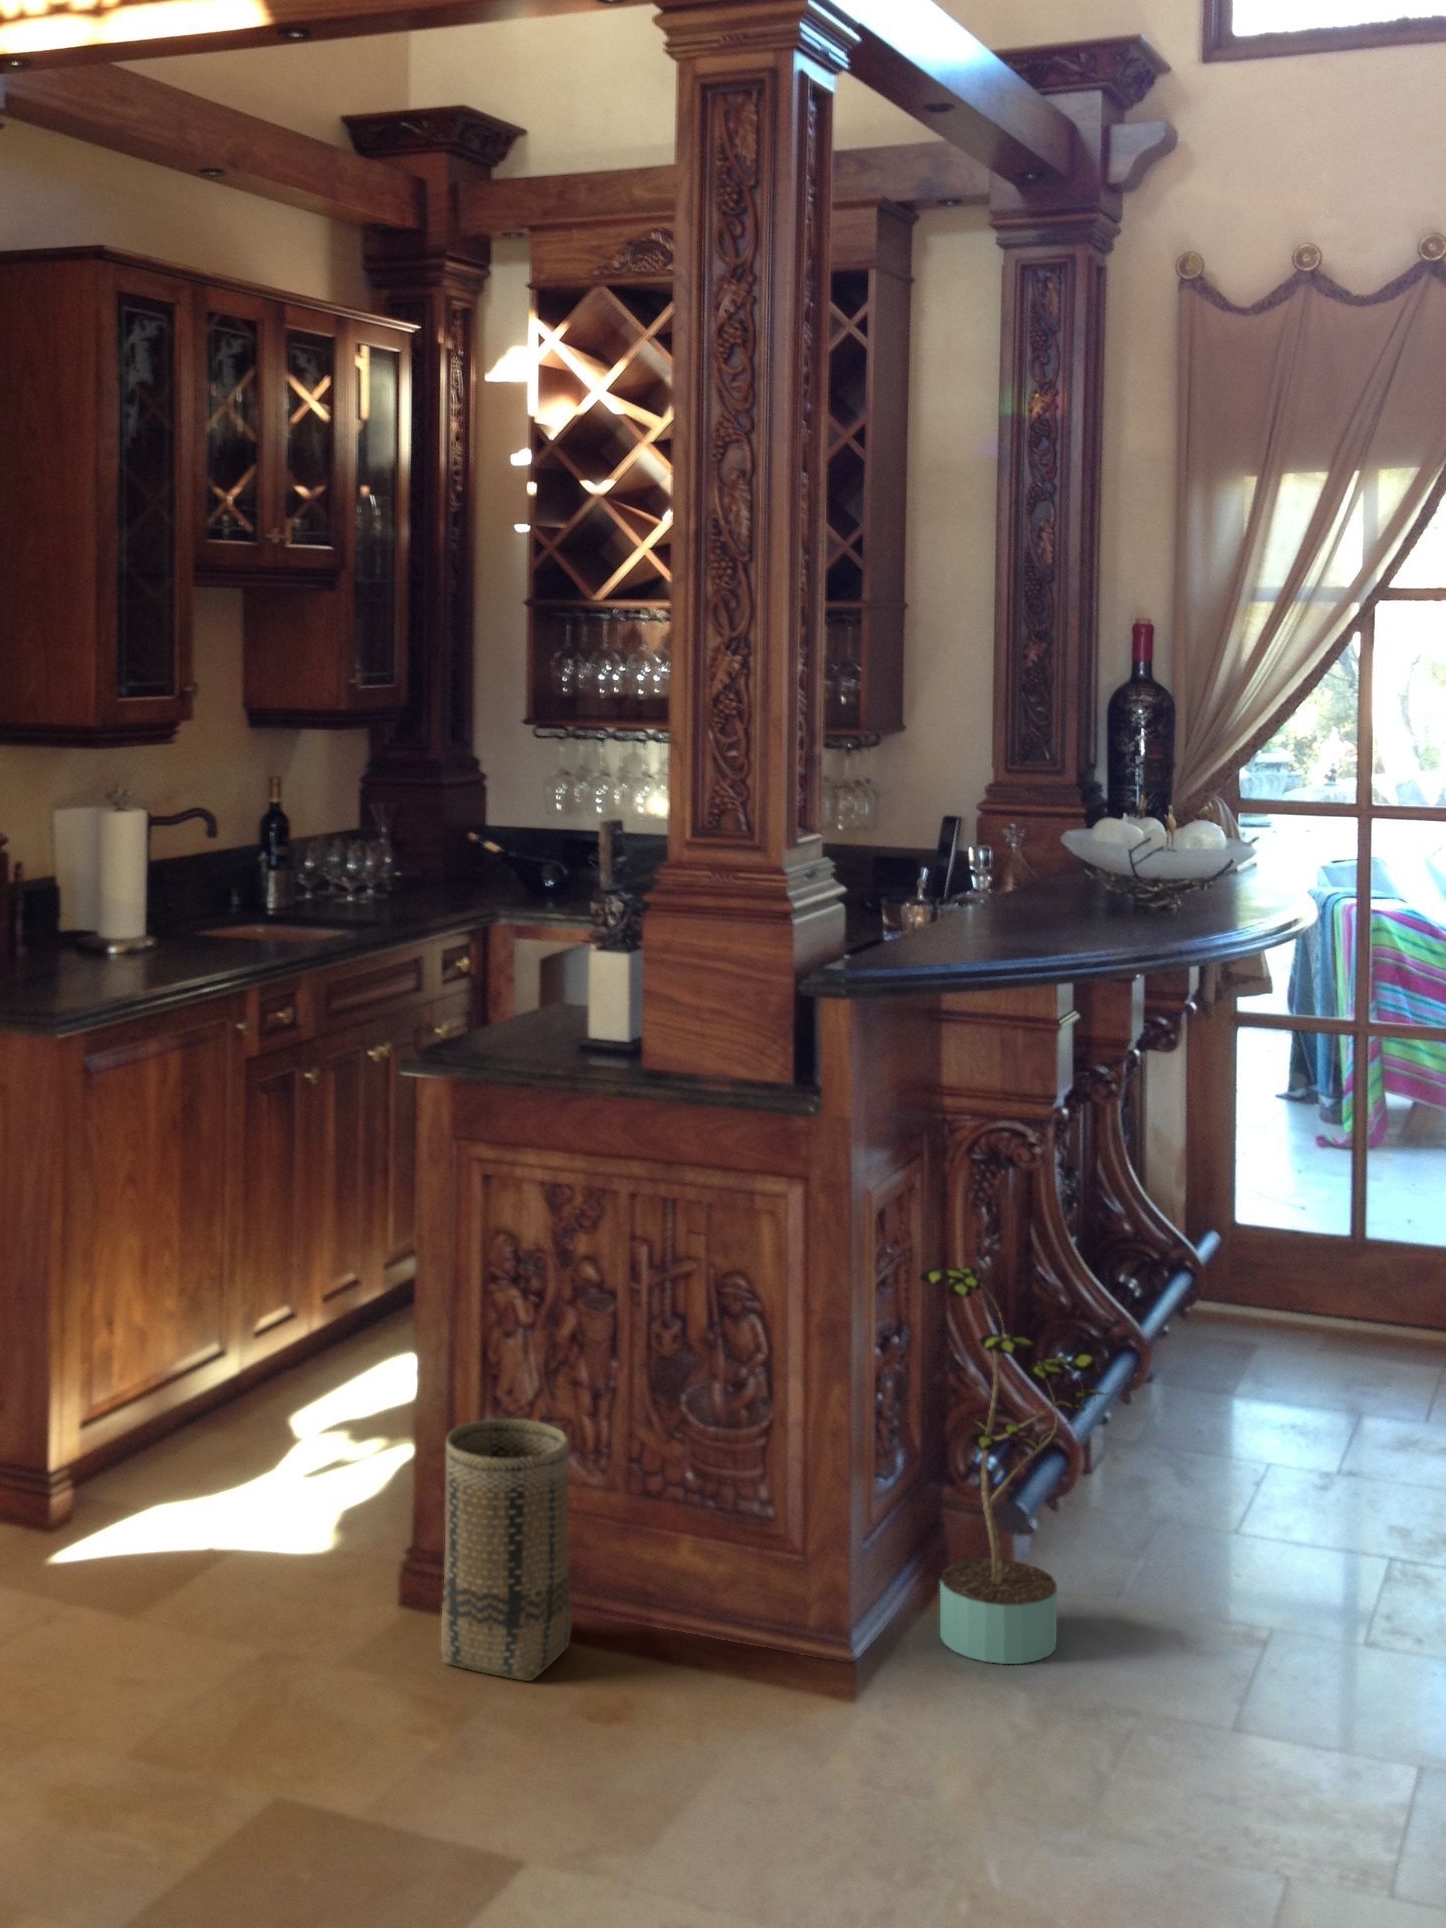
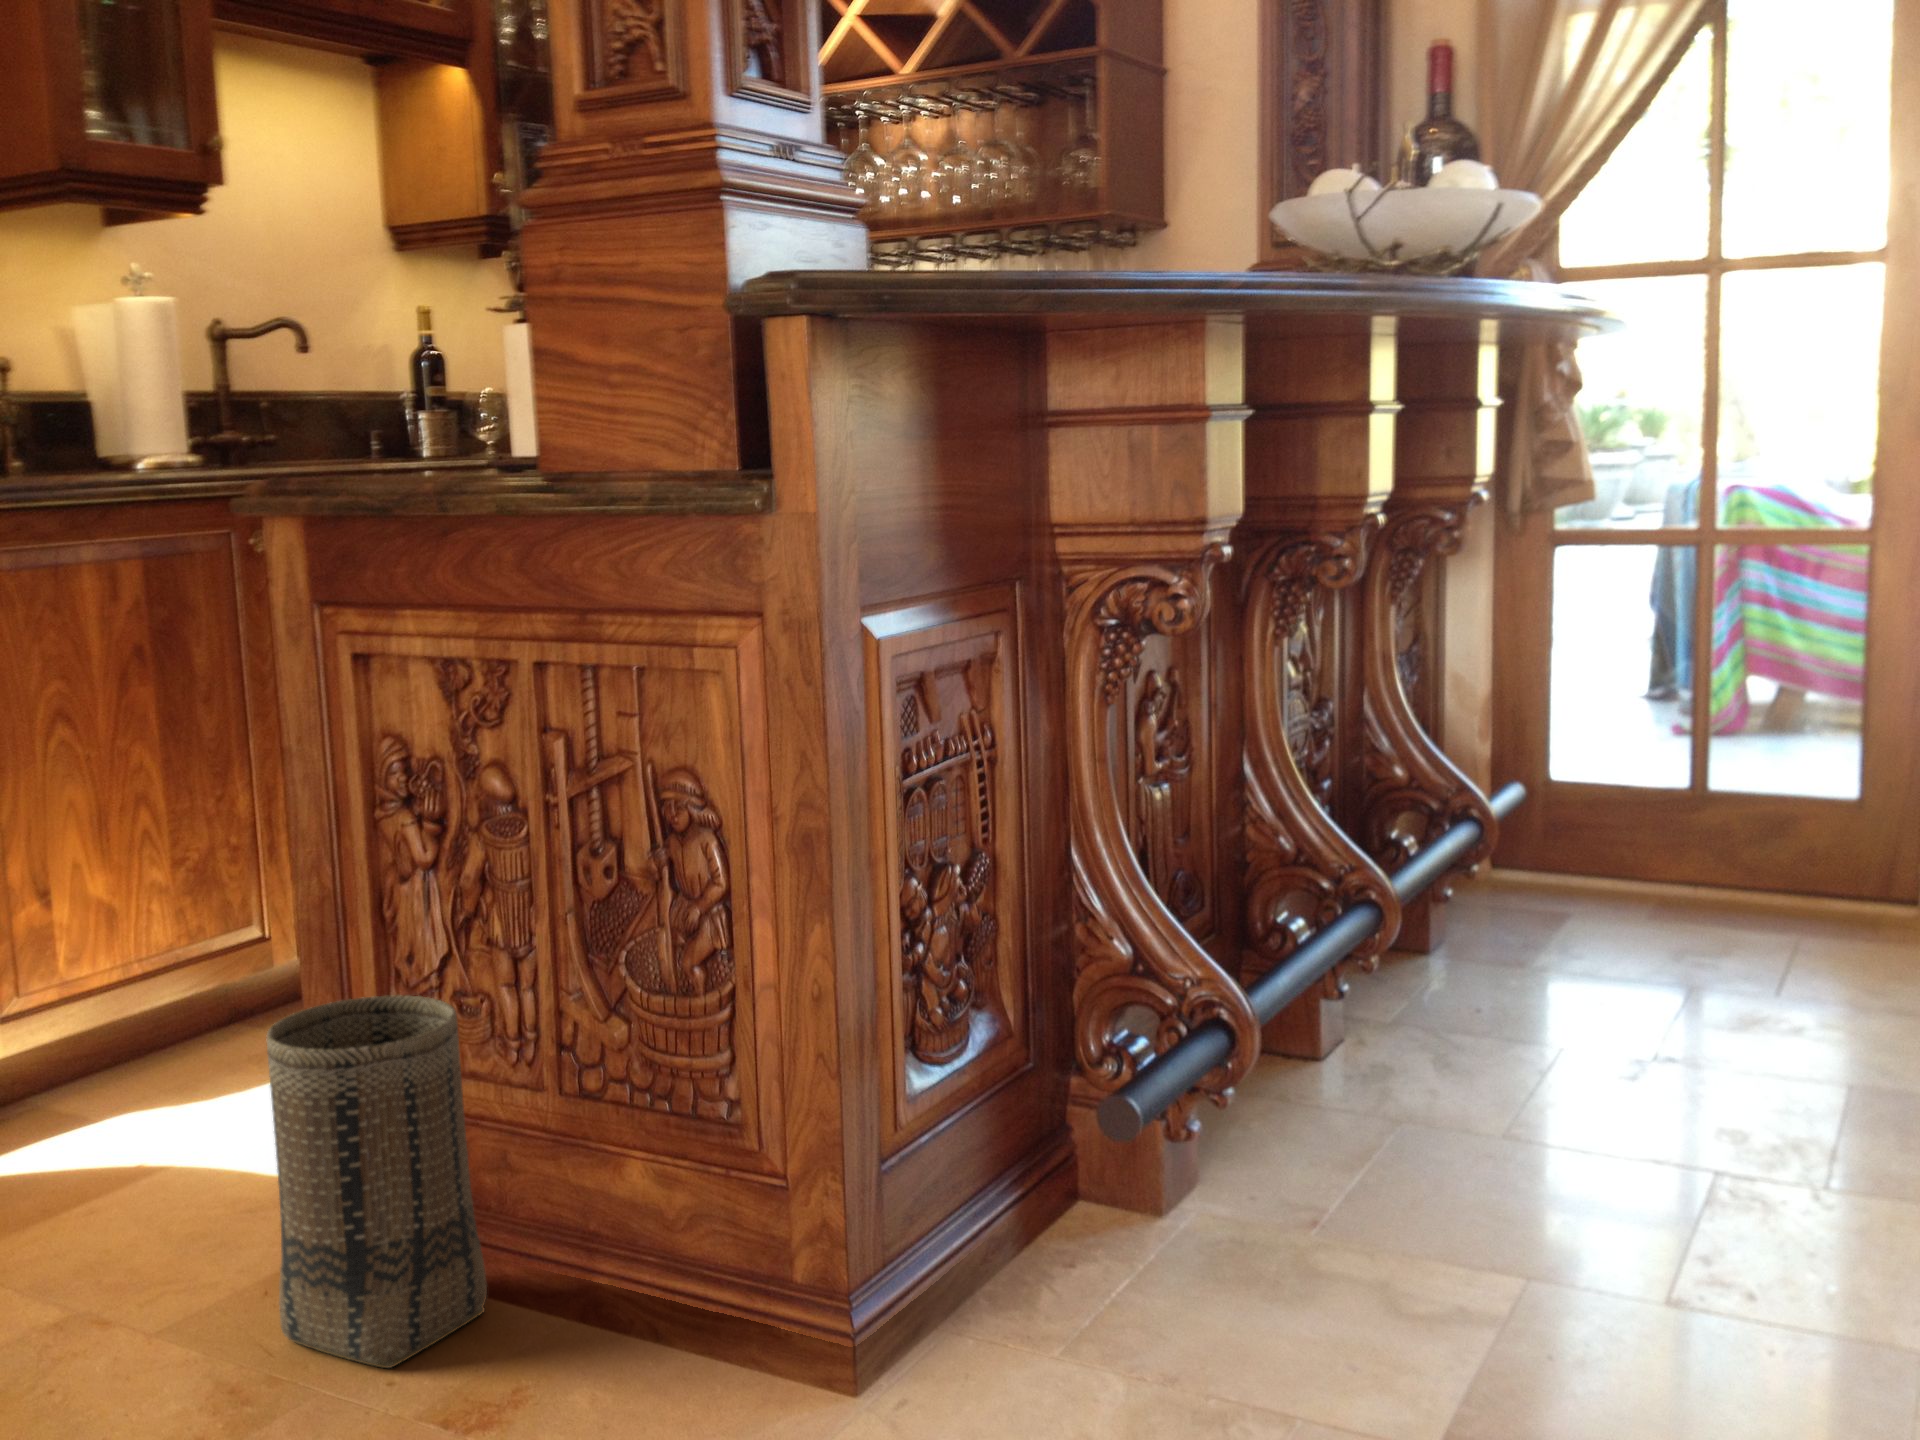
potted plant: present [920,1266,1104,1664] -> none [977,761,1281,1337]

